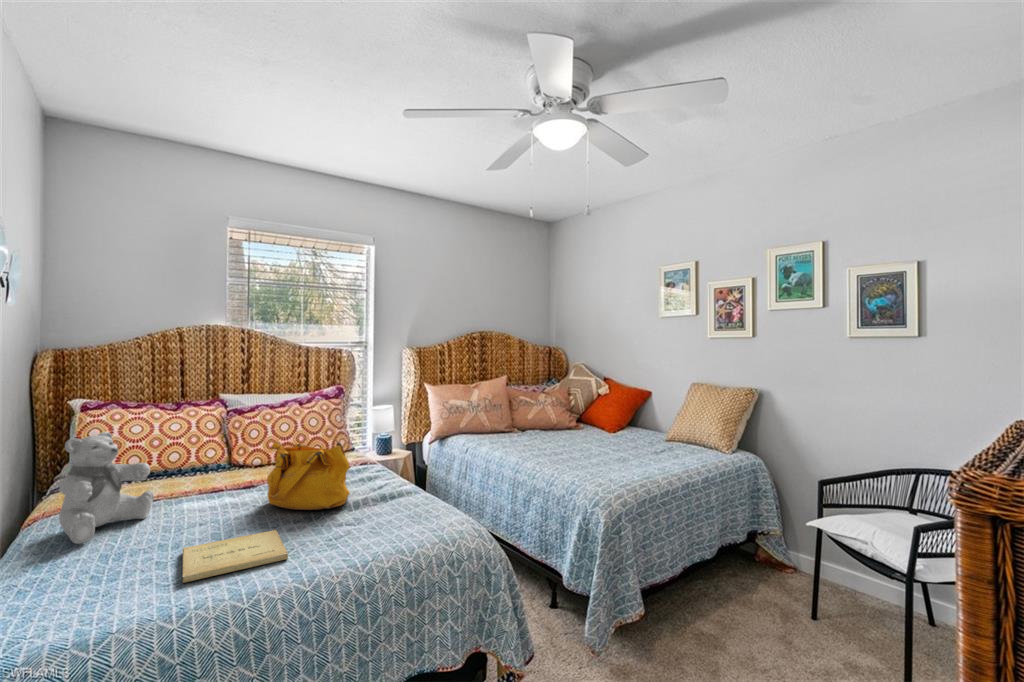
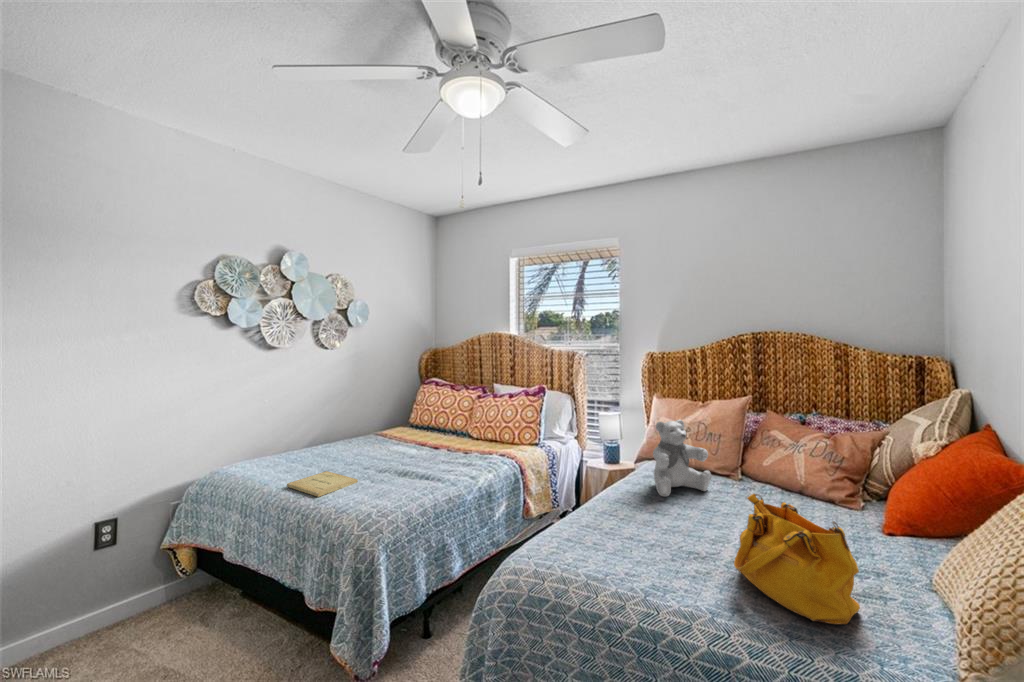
teddy bear: present [59,432,154,544] -> present [653,420,711,496]
handbag: present [267,440,350,510] -> present [734,494,860,624]

